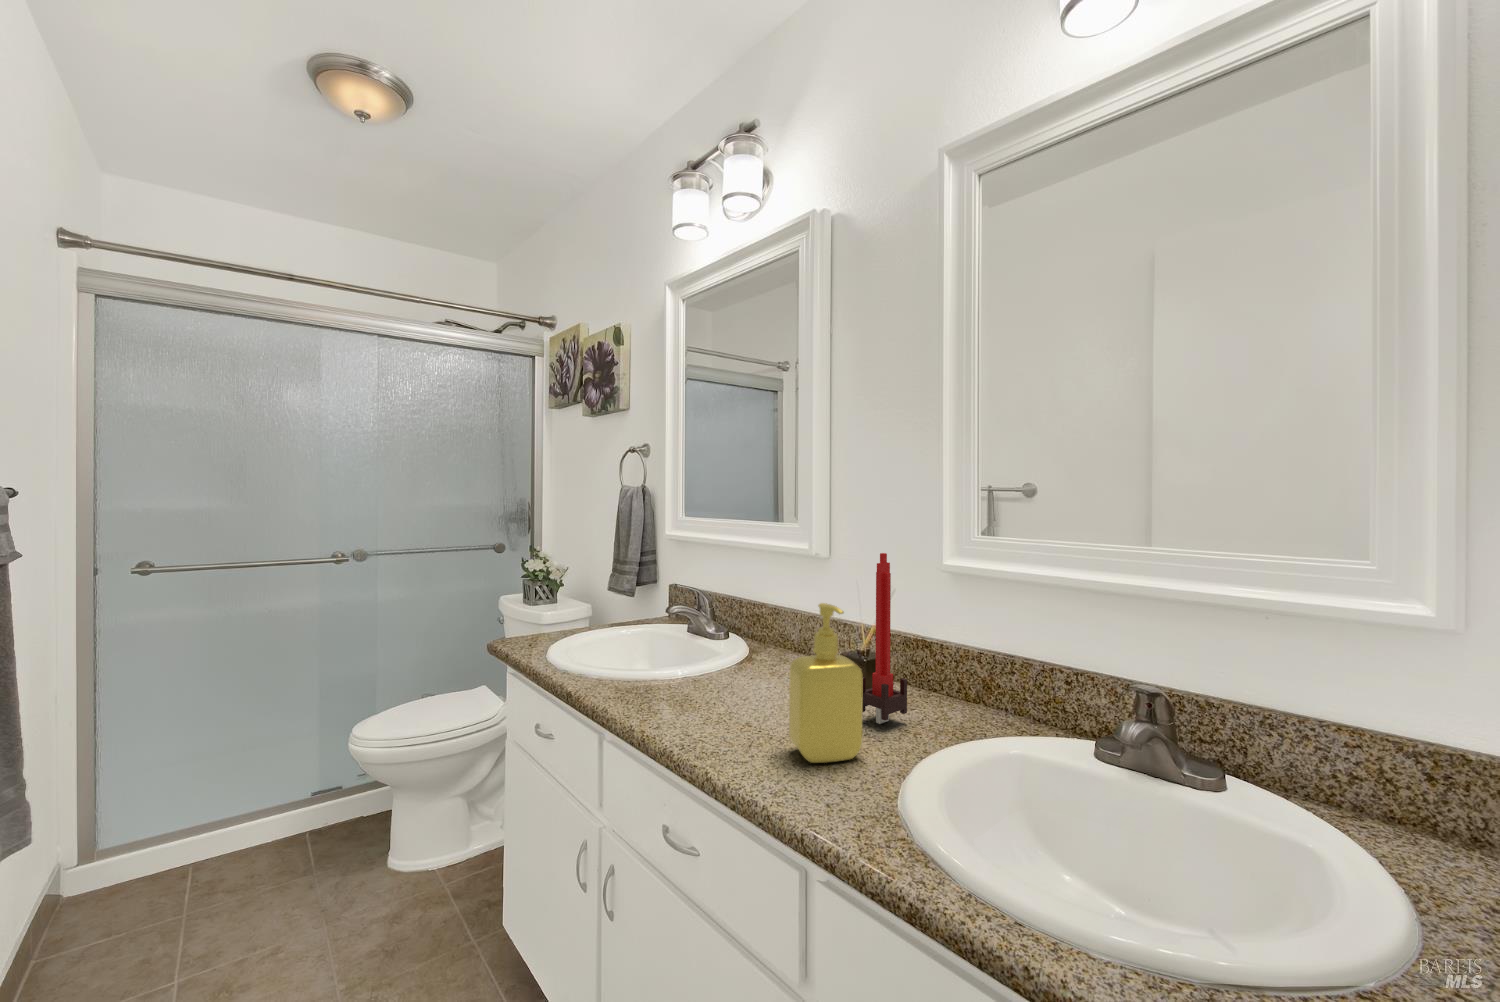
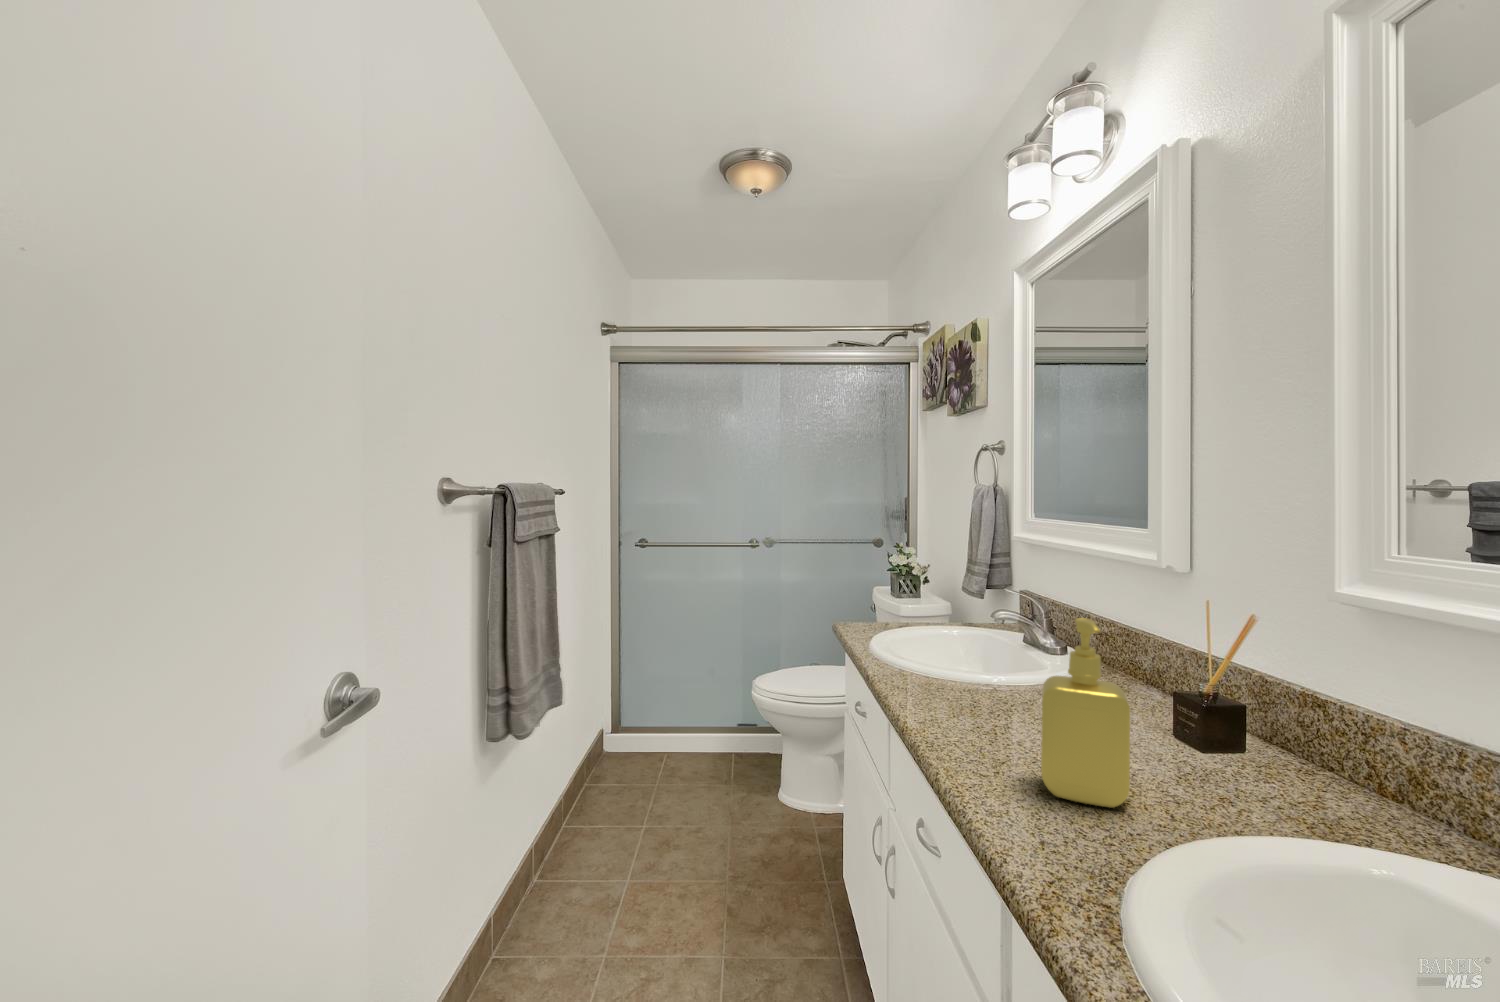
candle: present [862,553,907,724] -> none [1163,567,1238,784]

